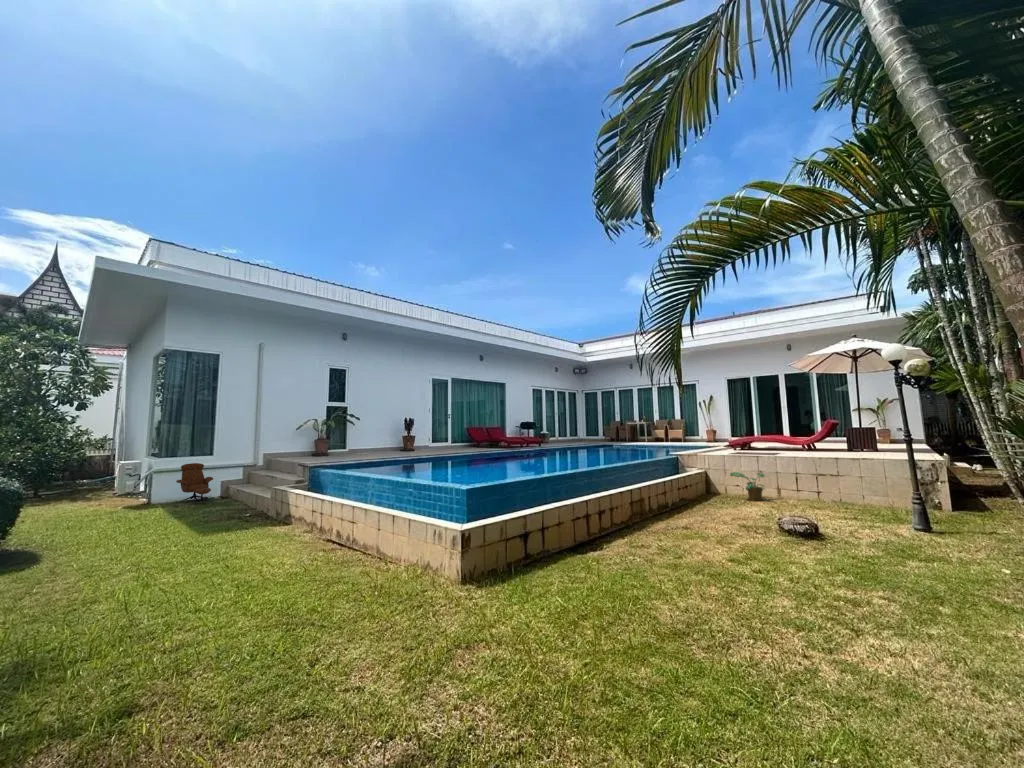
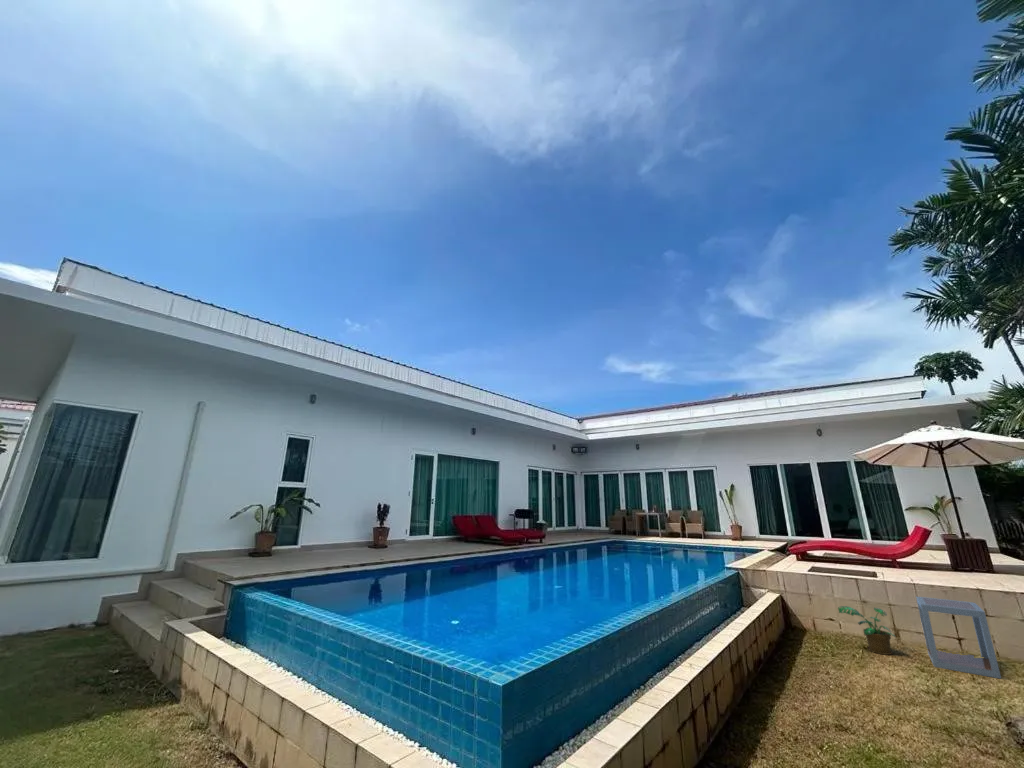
lounge chair: present [176,463,213,505] -> none [18,571,86,644]
side table: none [780,464,823,509] -> present [916,597,1001,678]

